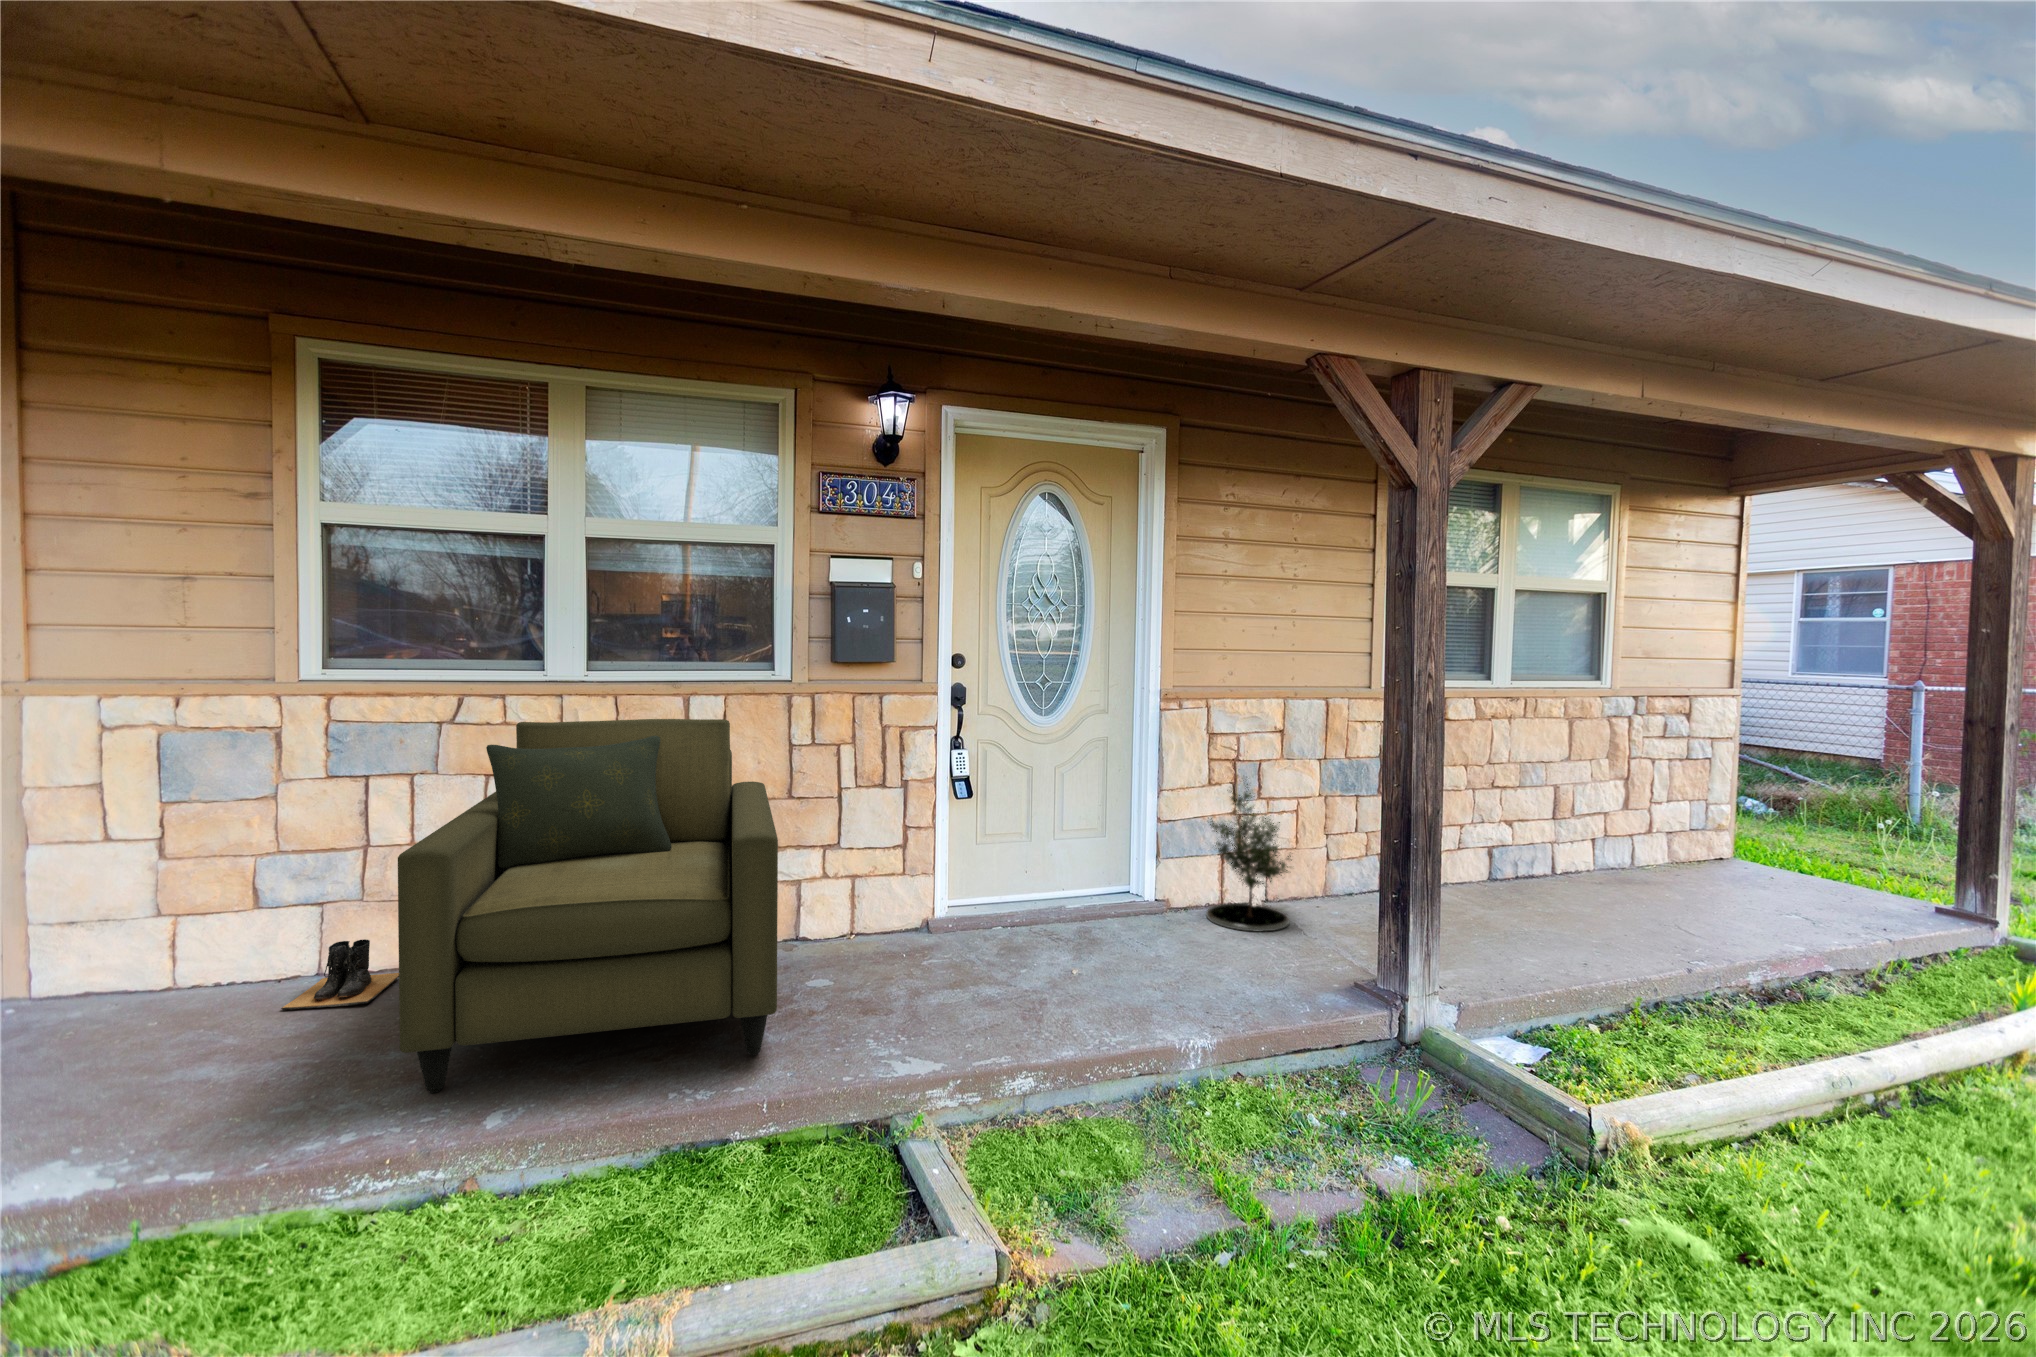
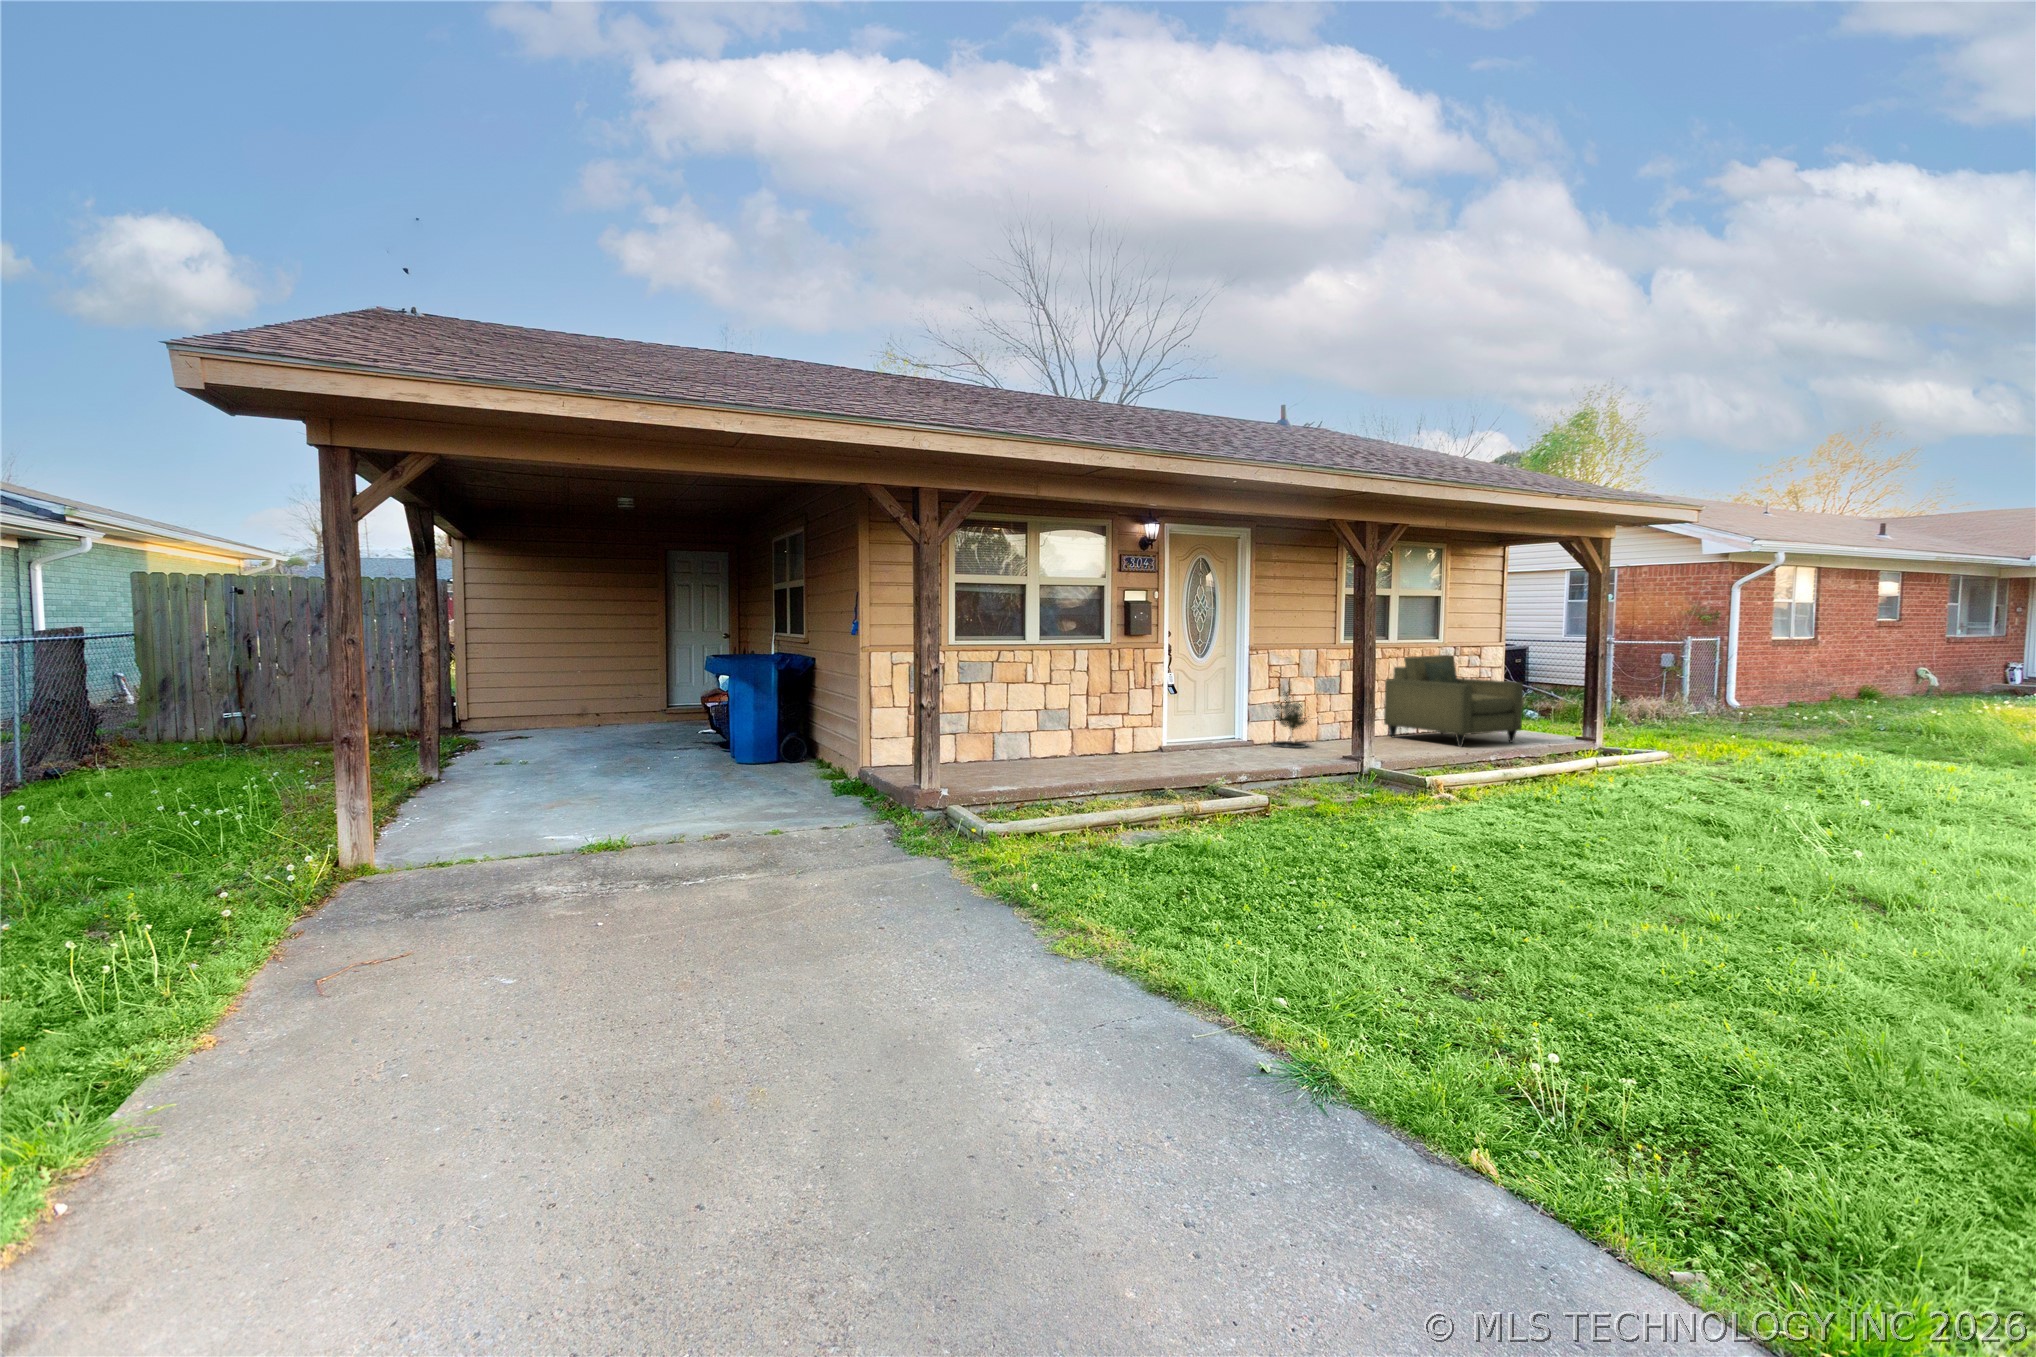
armchair: present [398,719,778,1093] -> present [1384,655,1523,747]
boots: present [281,939,399,1010] -> none [961,745,995,768]

